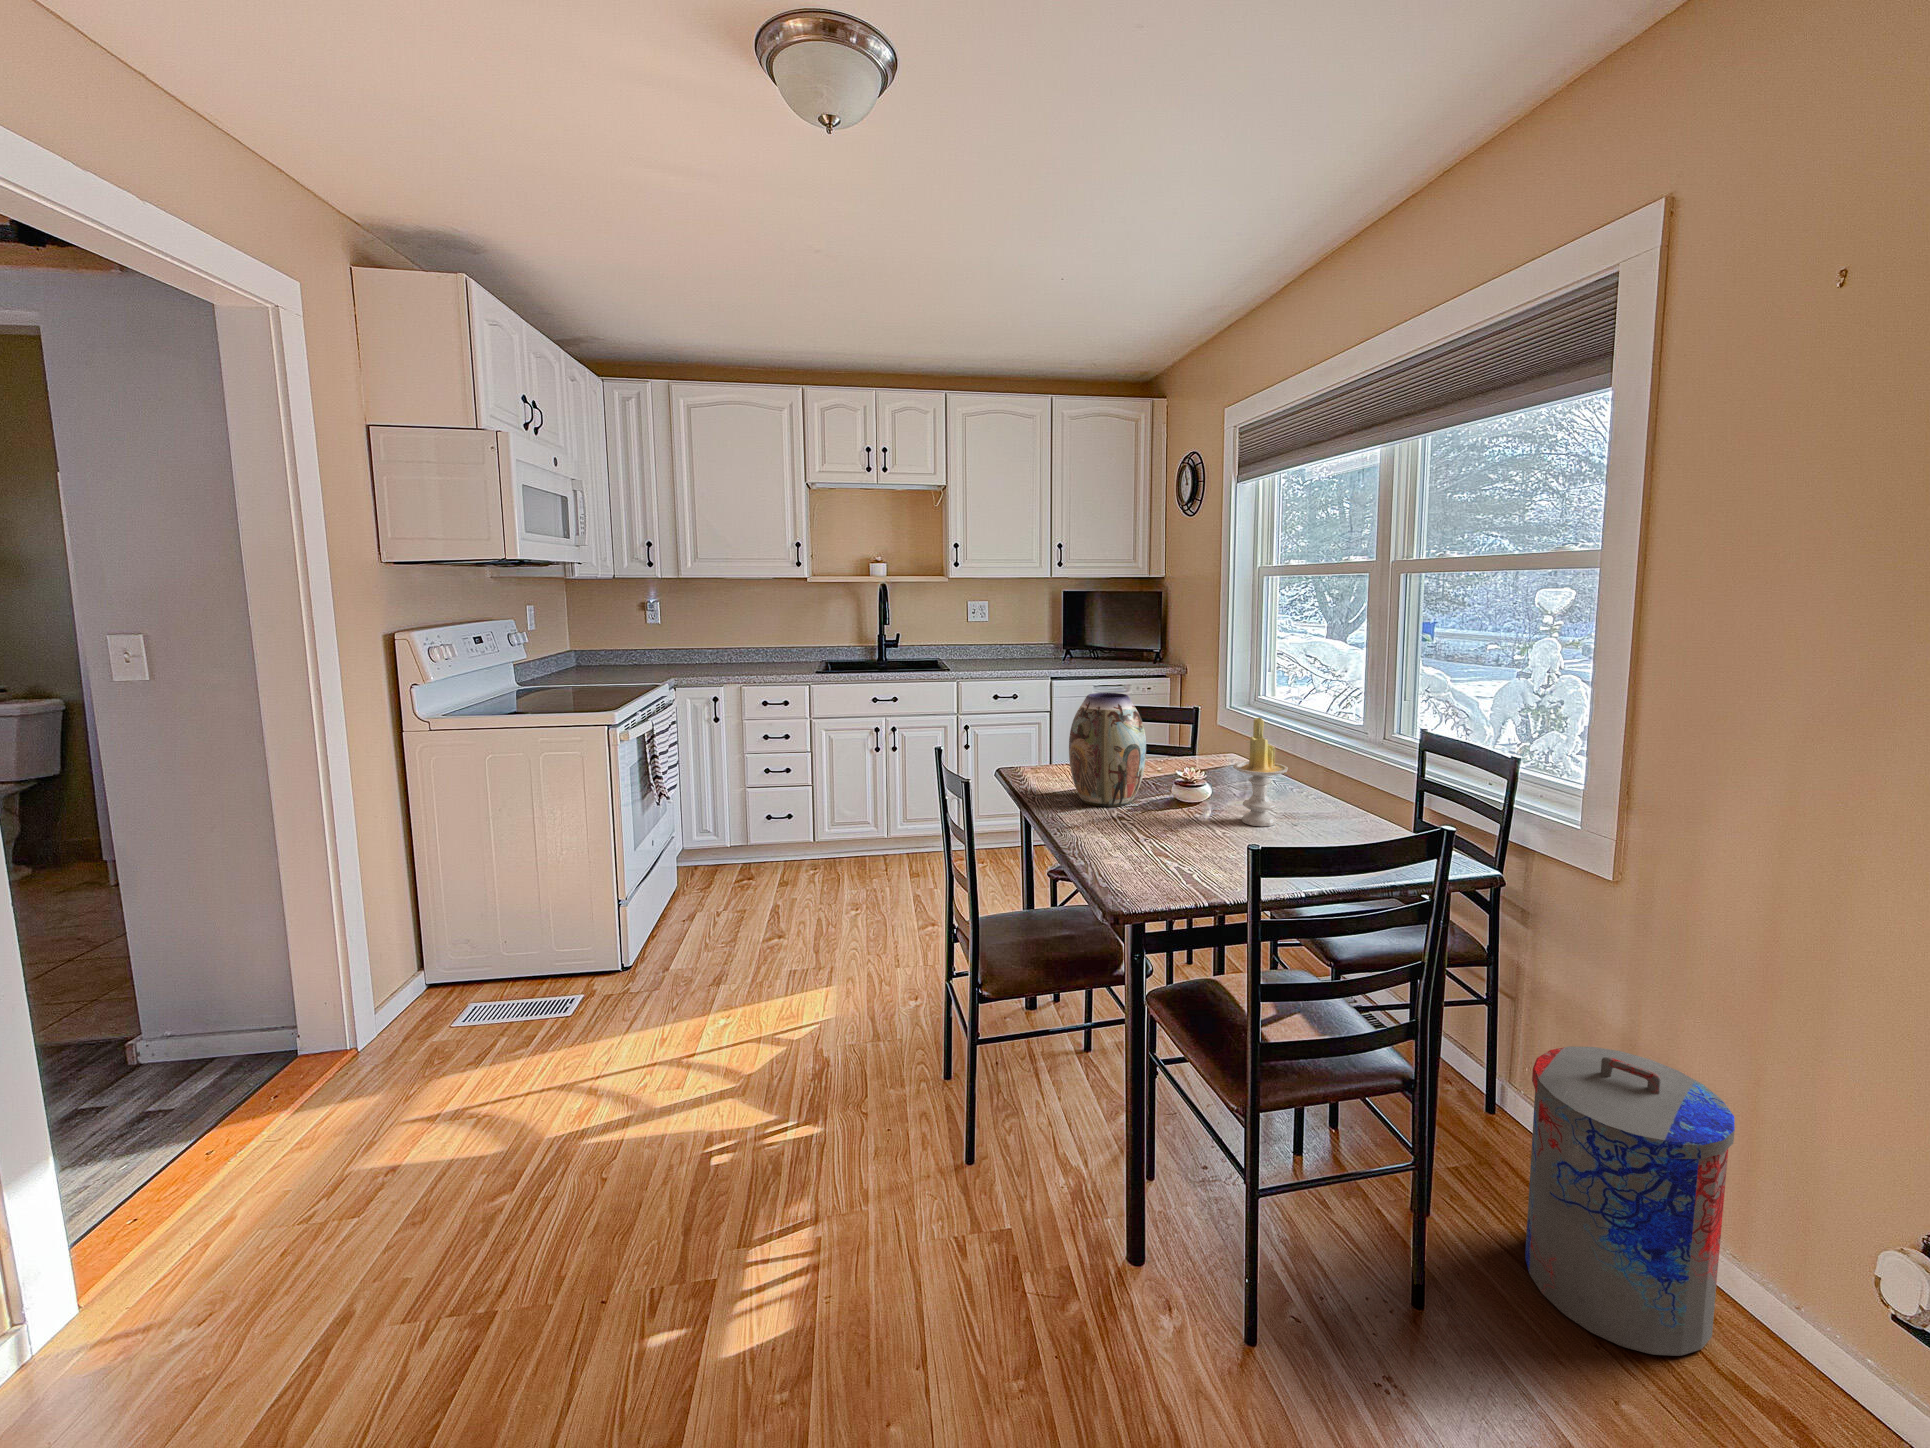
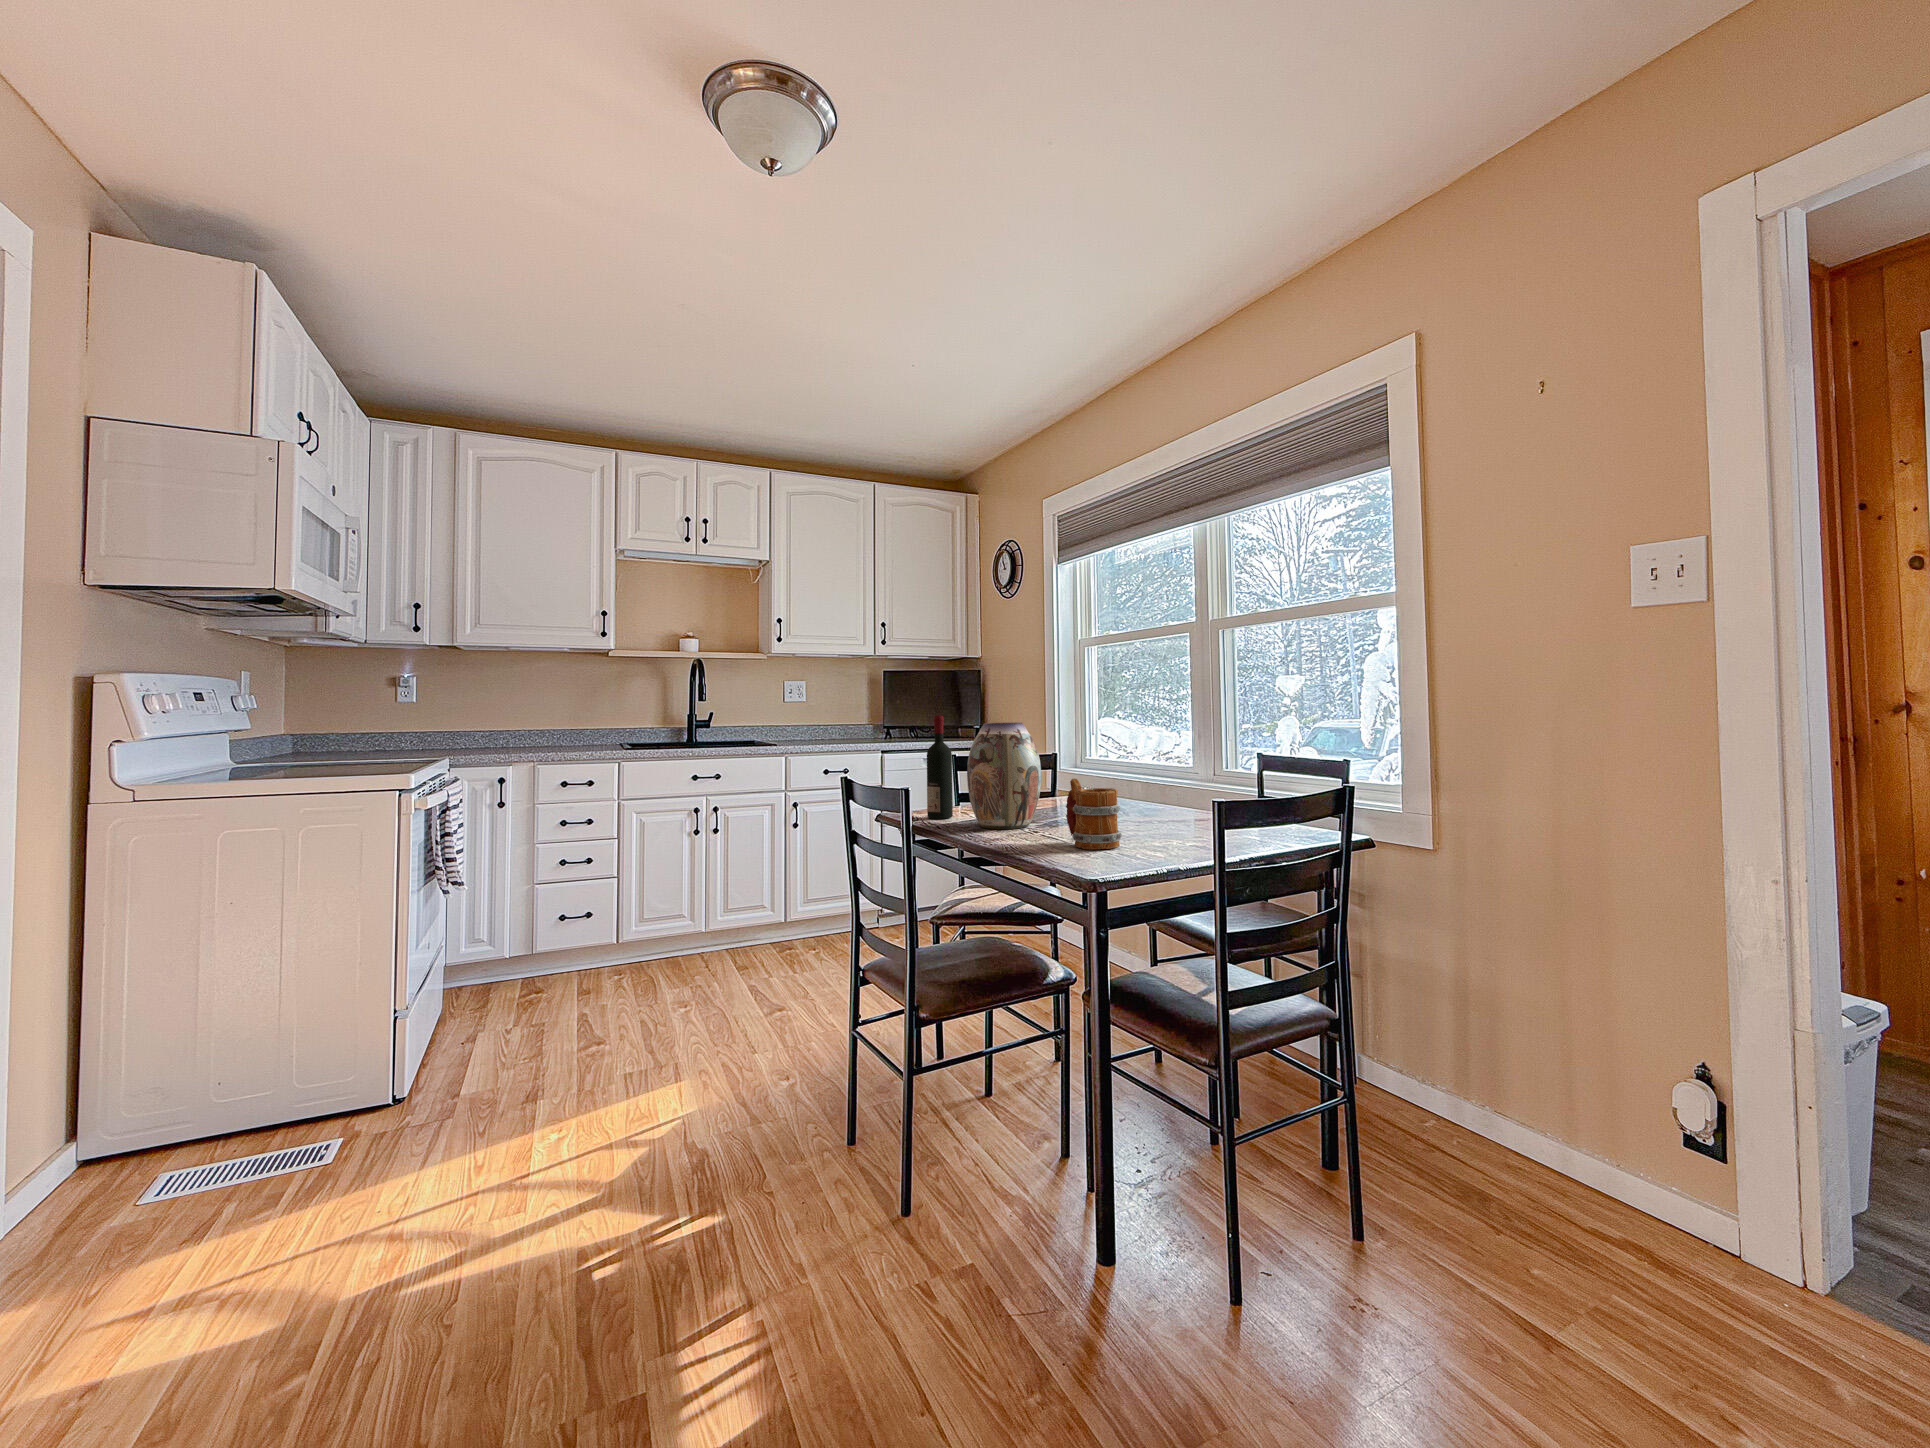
wine bottle: none [1042,677,1068,782] -> present [927,716,953,819]
candle: present [1233,718,1288,826] -> none [1128,733,1176,831]
mug: none [1145,772,1199,855] -> present [1066,778,1122,849]
trash can: present [1525,1046,1735,1356] -> none [1412,983,1573,1232]

